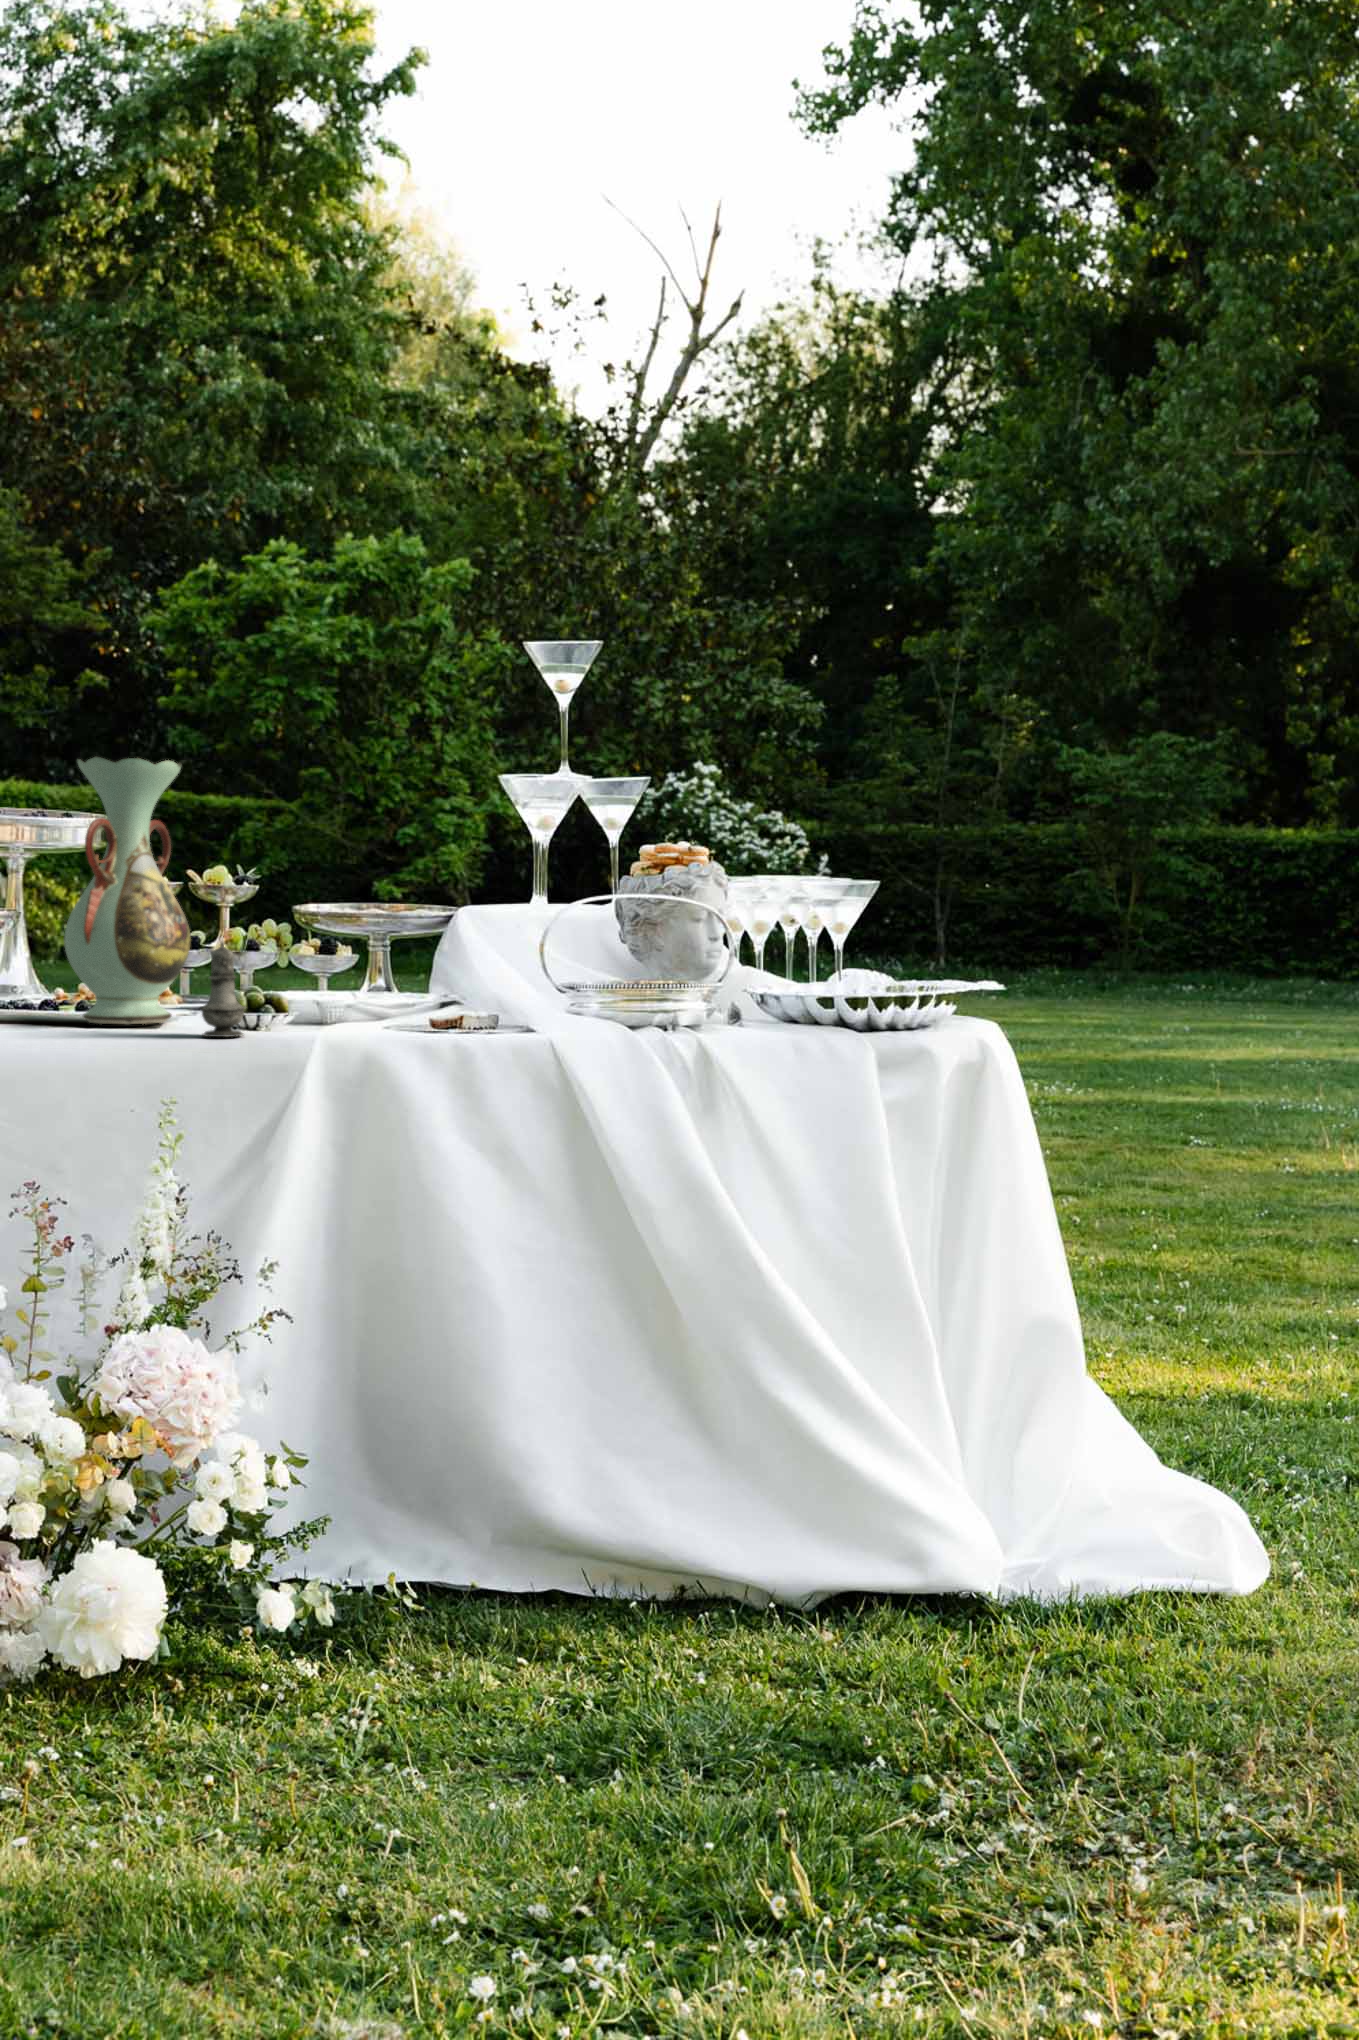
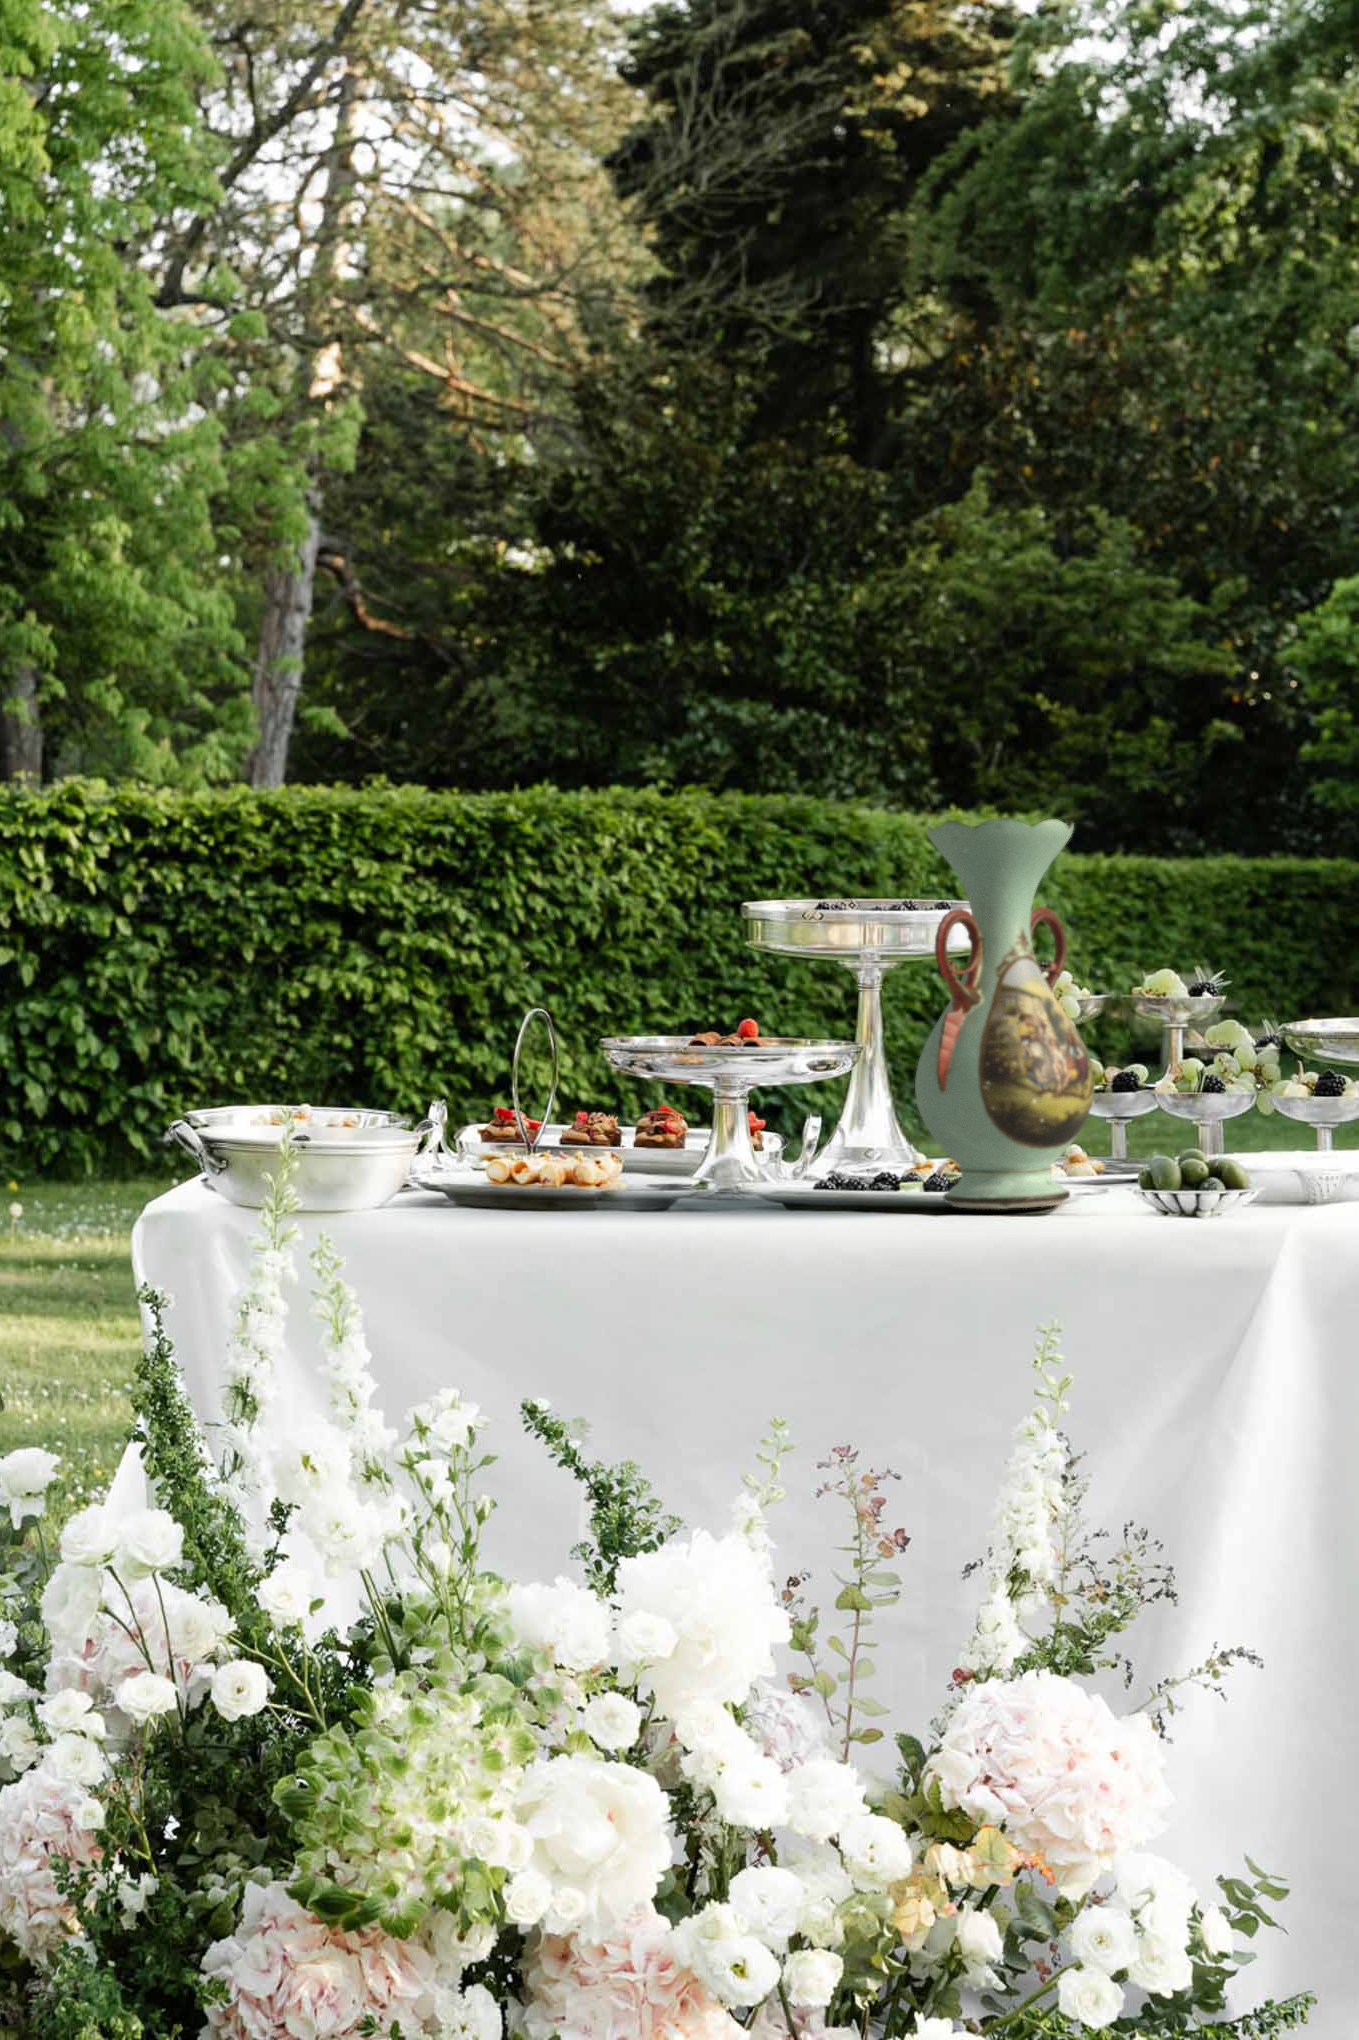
salt shaker: present [200,942,246,1037] -> none [1098,1083,1169,1229]

